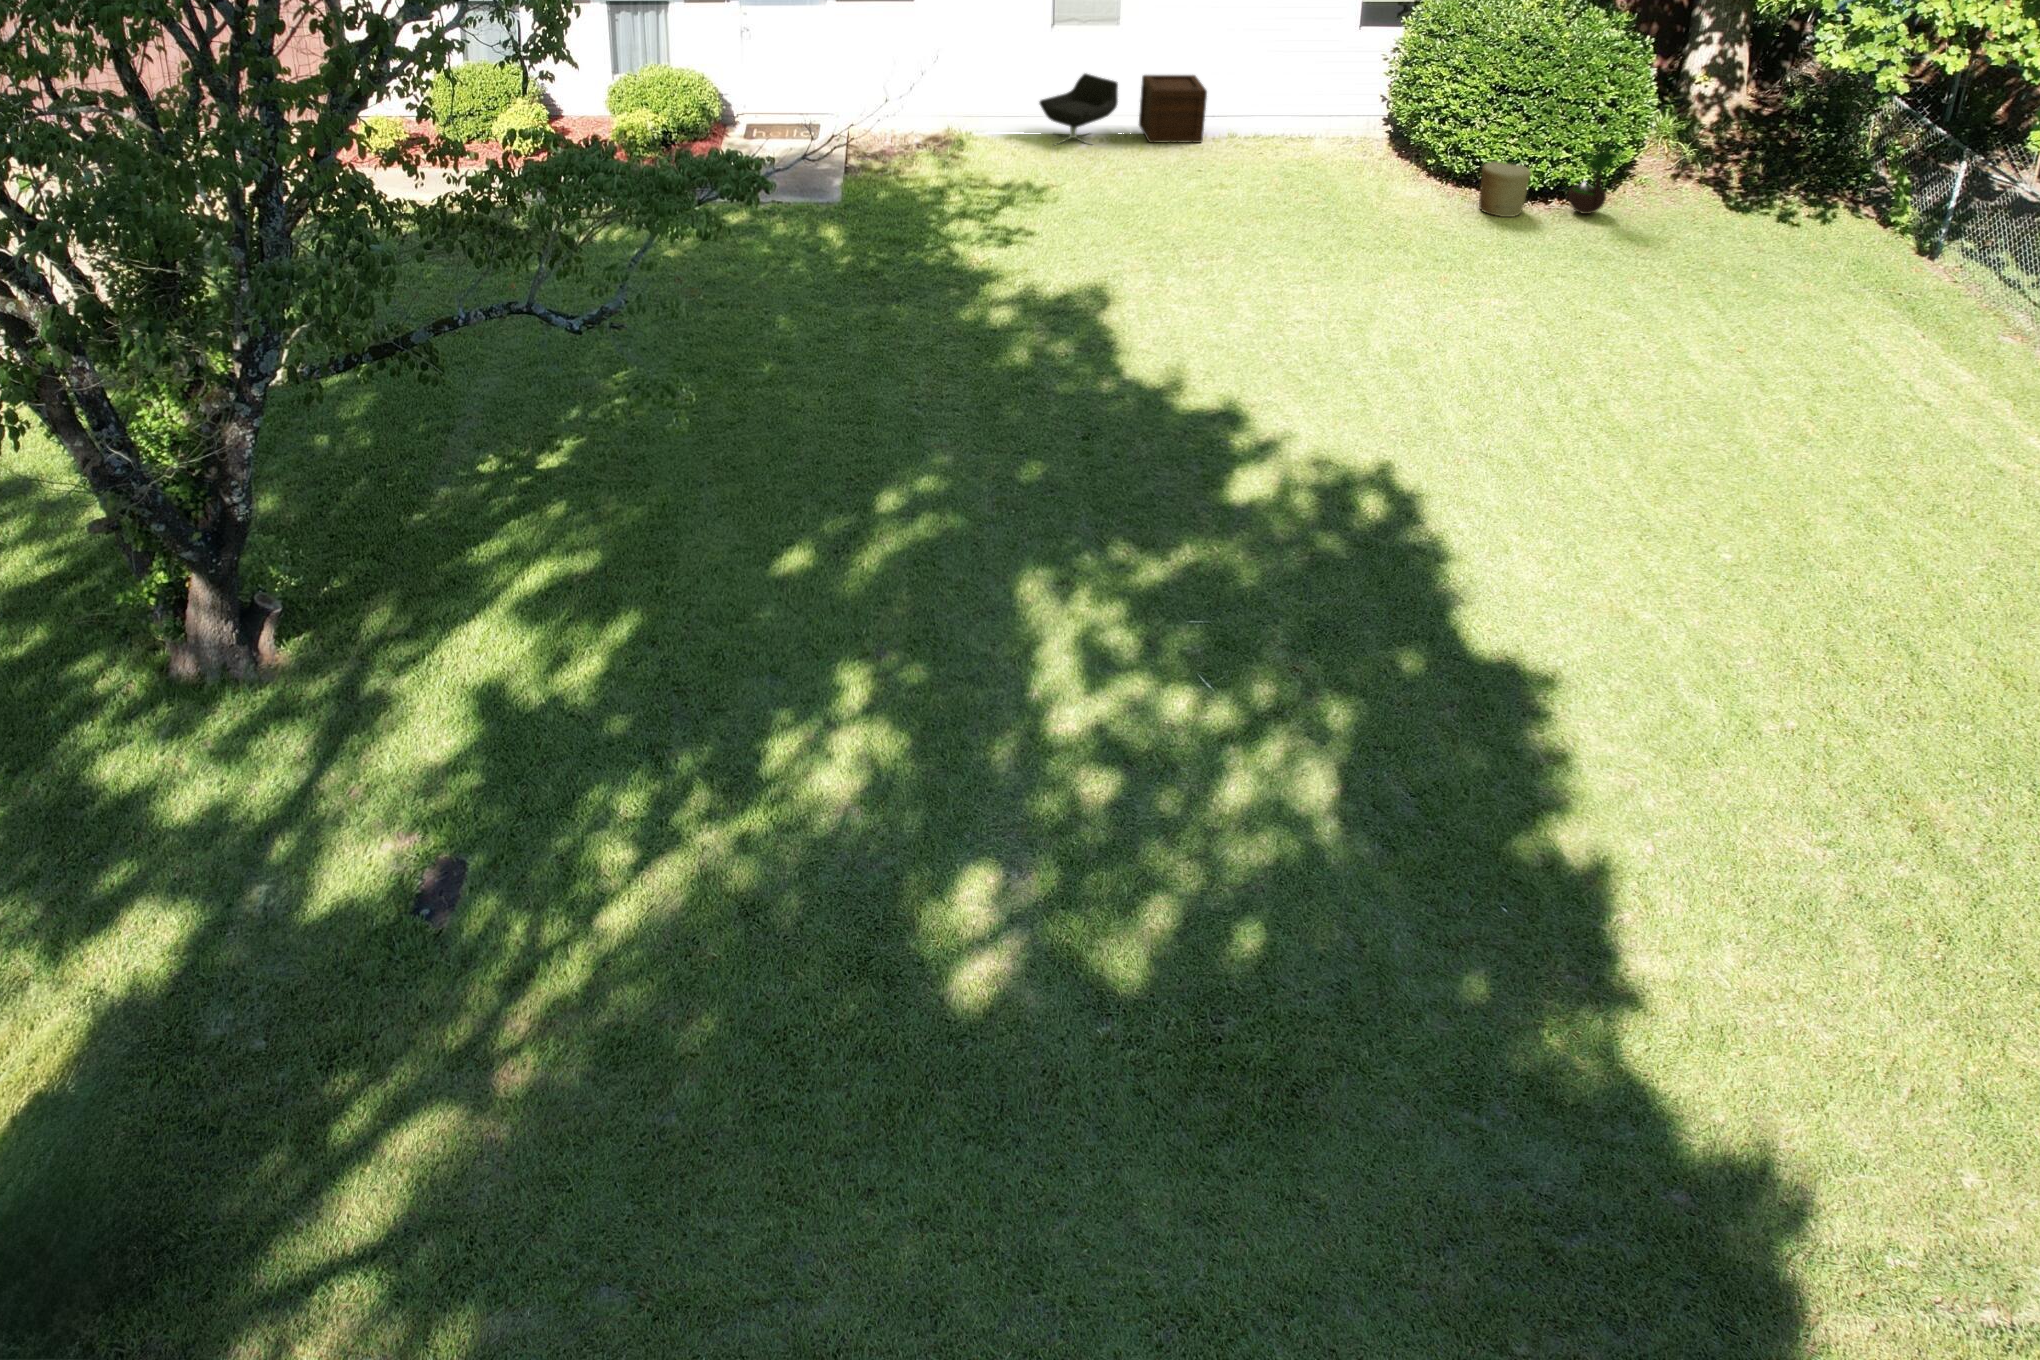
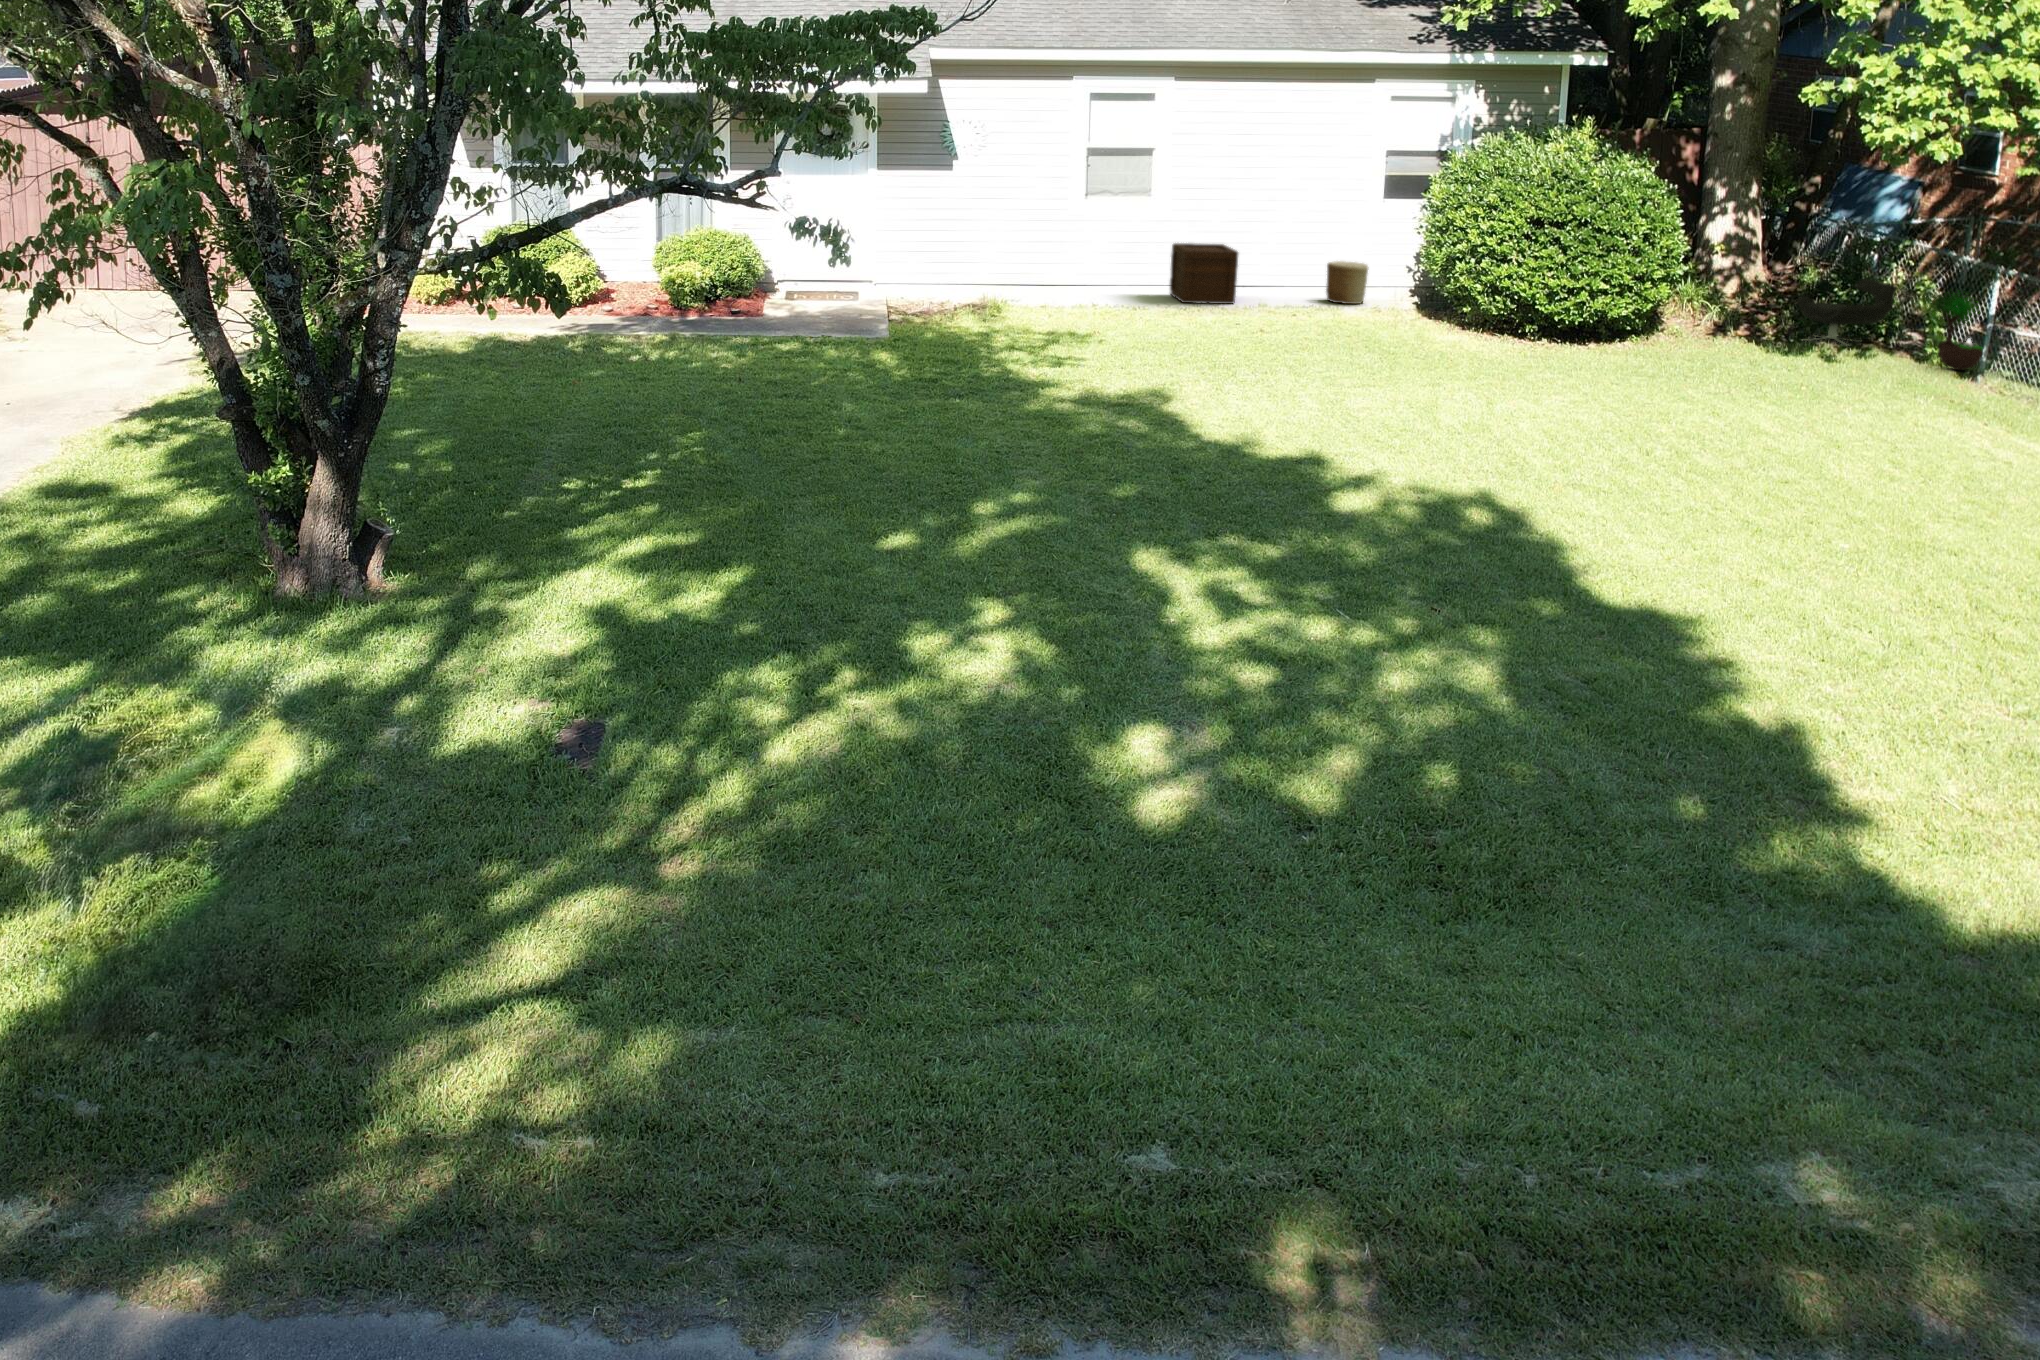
lounge chair: present [1039,73,1118,144] -> present [1798,278,1897,343]
potted tree: present [1568,142,1625,214] -> present [1927,289,1983,370]
woven basket: present [1479,161,1531,217] -> present [1326,261,1368,304]

